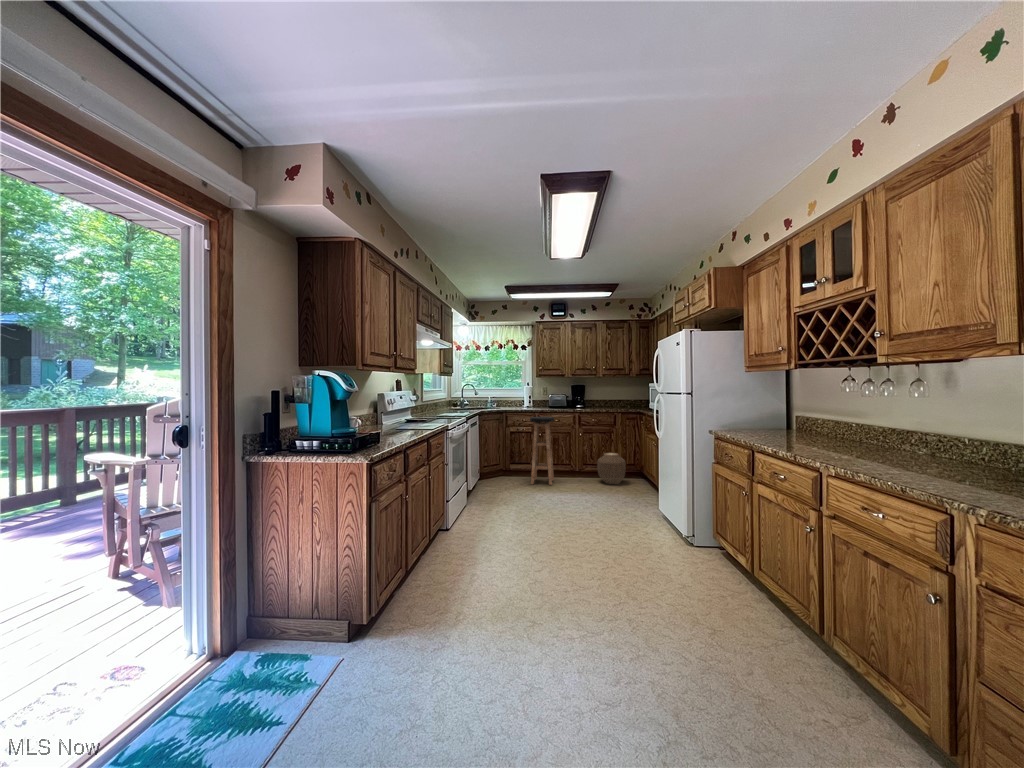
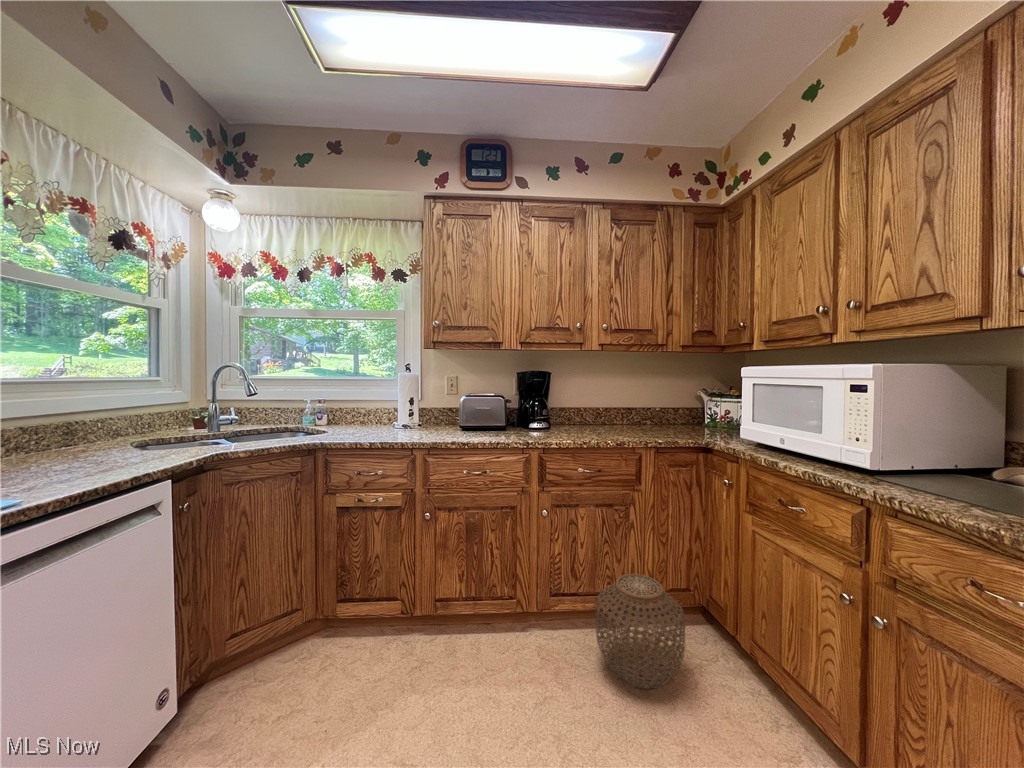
bar stool: present [530,417,554,485] -> none [373,468,461,722]

